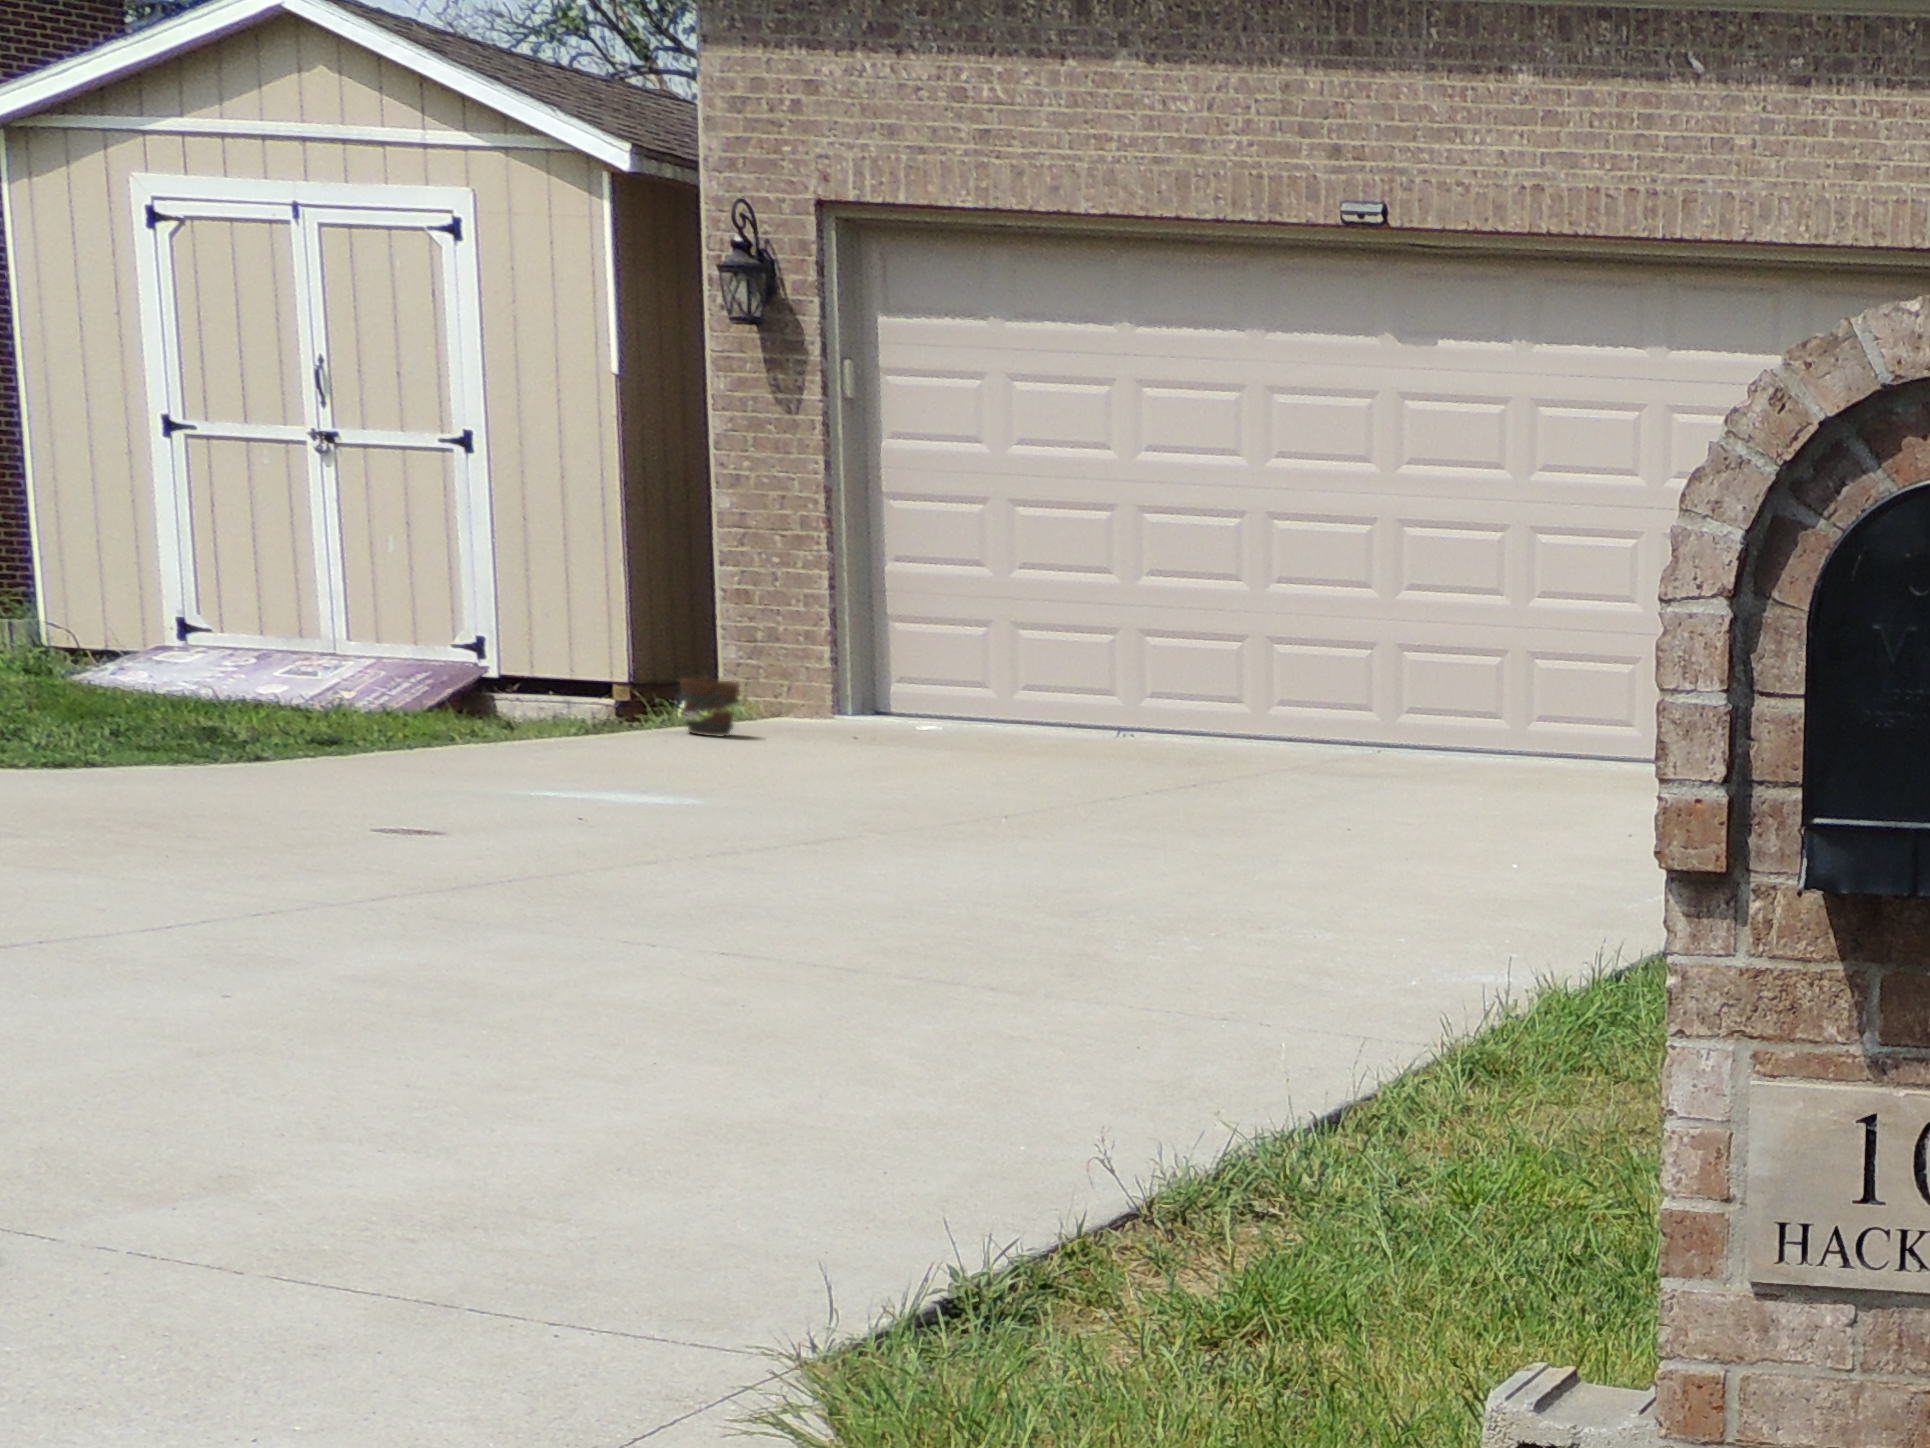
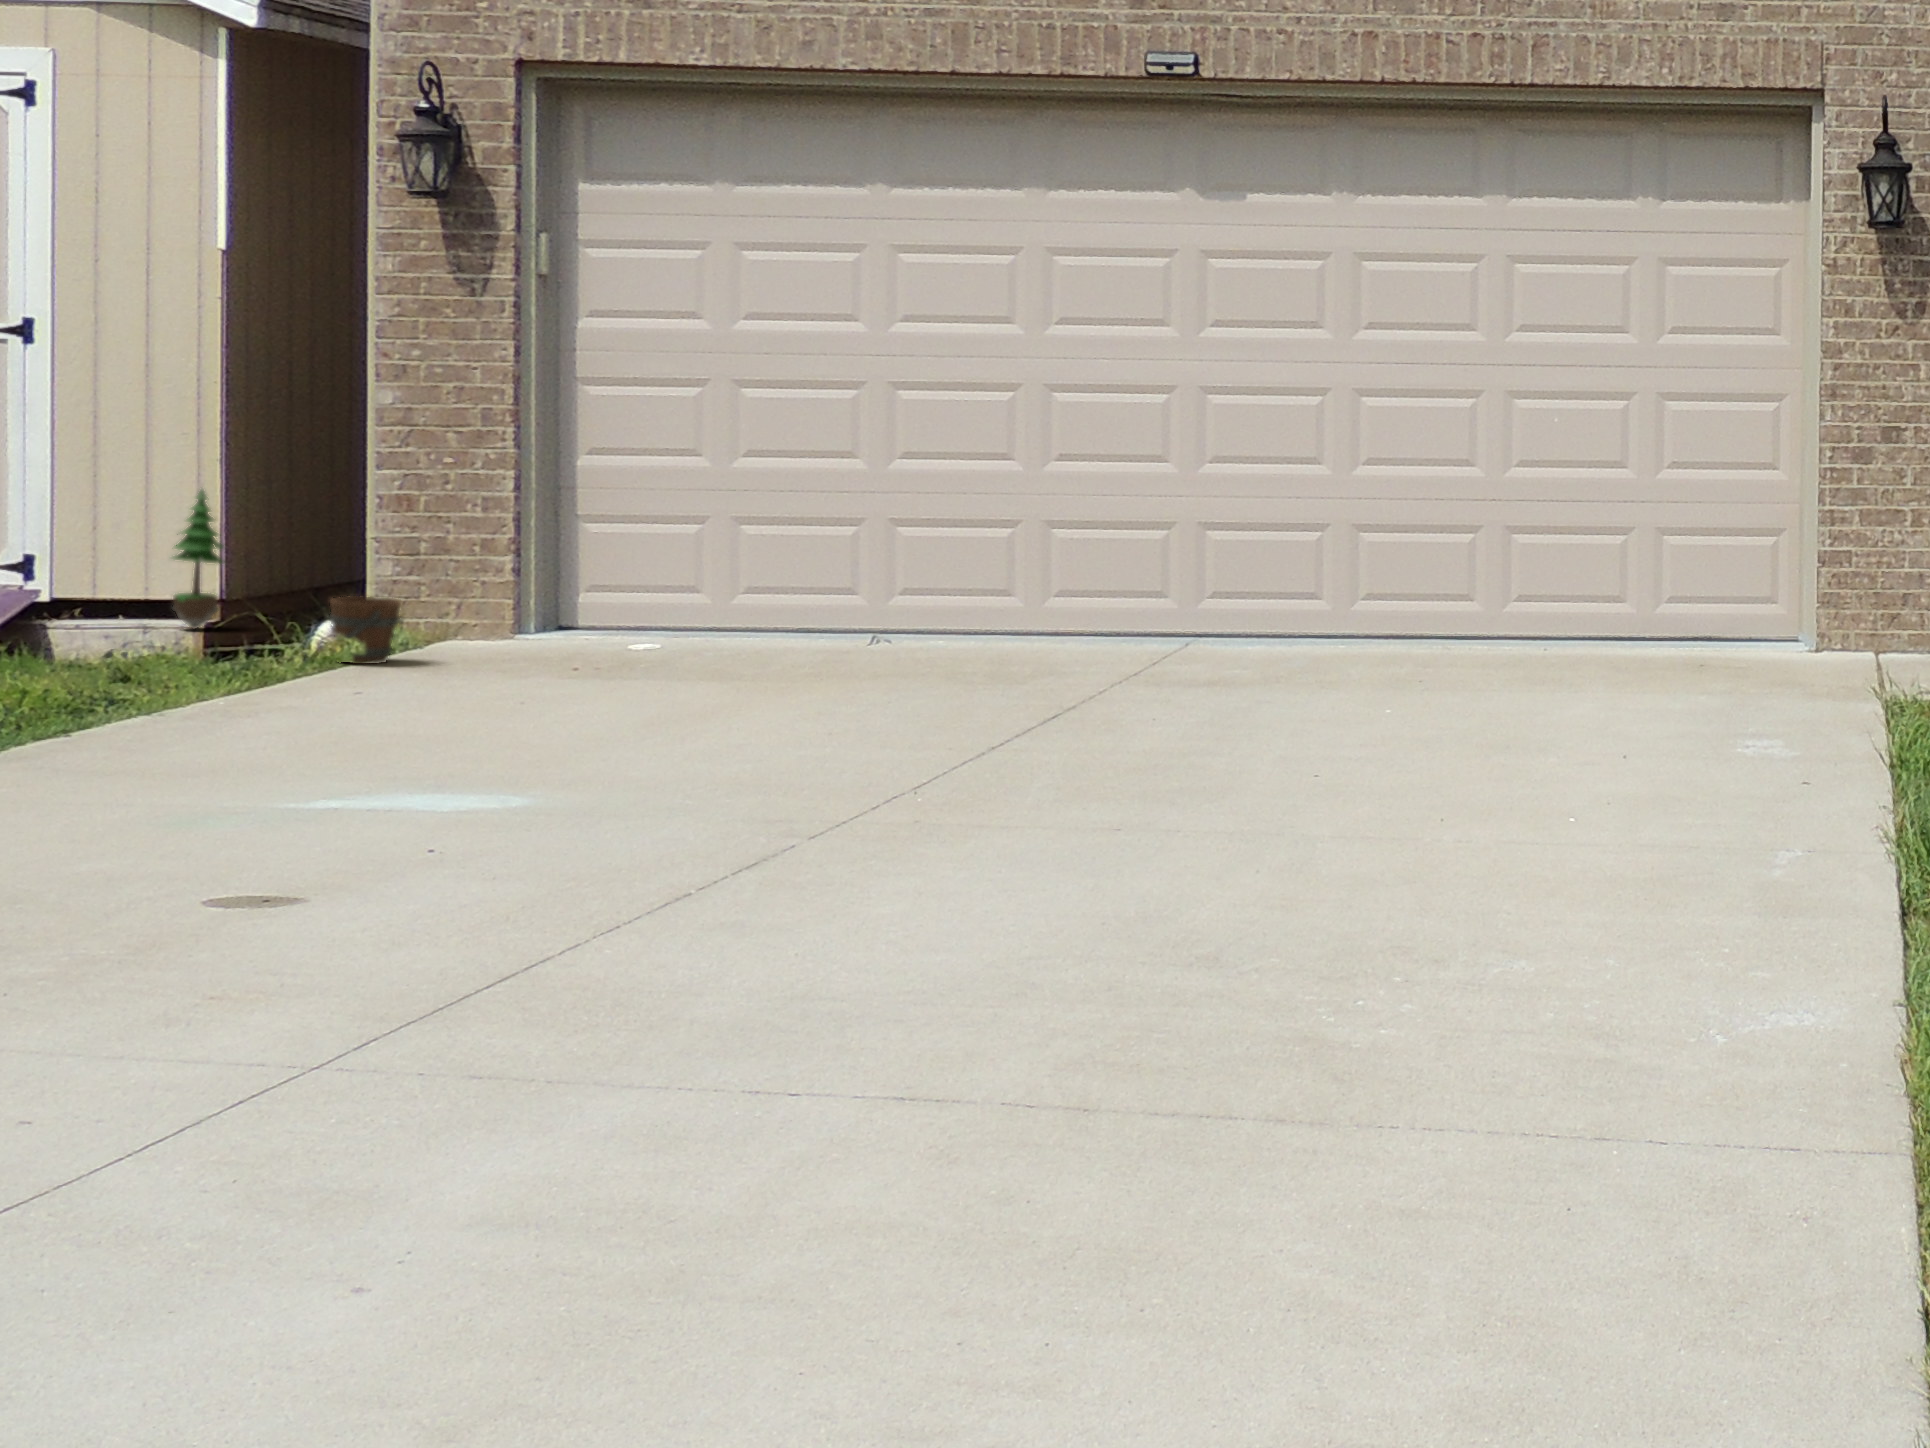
potted tree: none [577,584,625,709] -> present [173,490,224,629]

